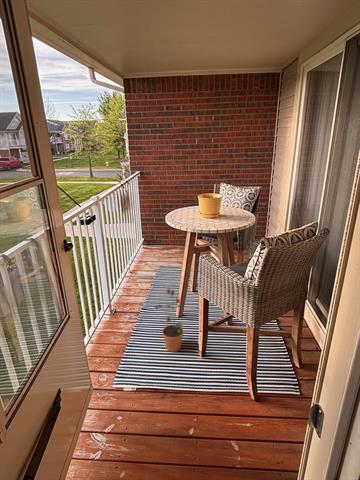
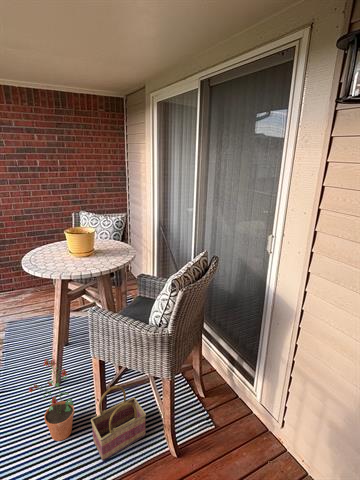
basket: none [192,323,235,375] -> present [91,386,146,461]

